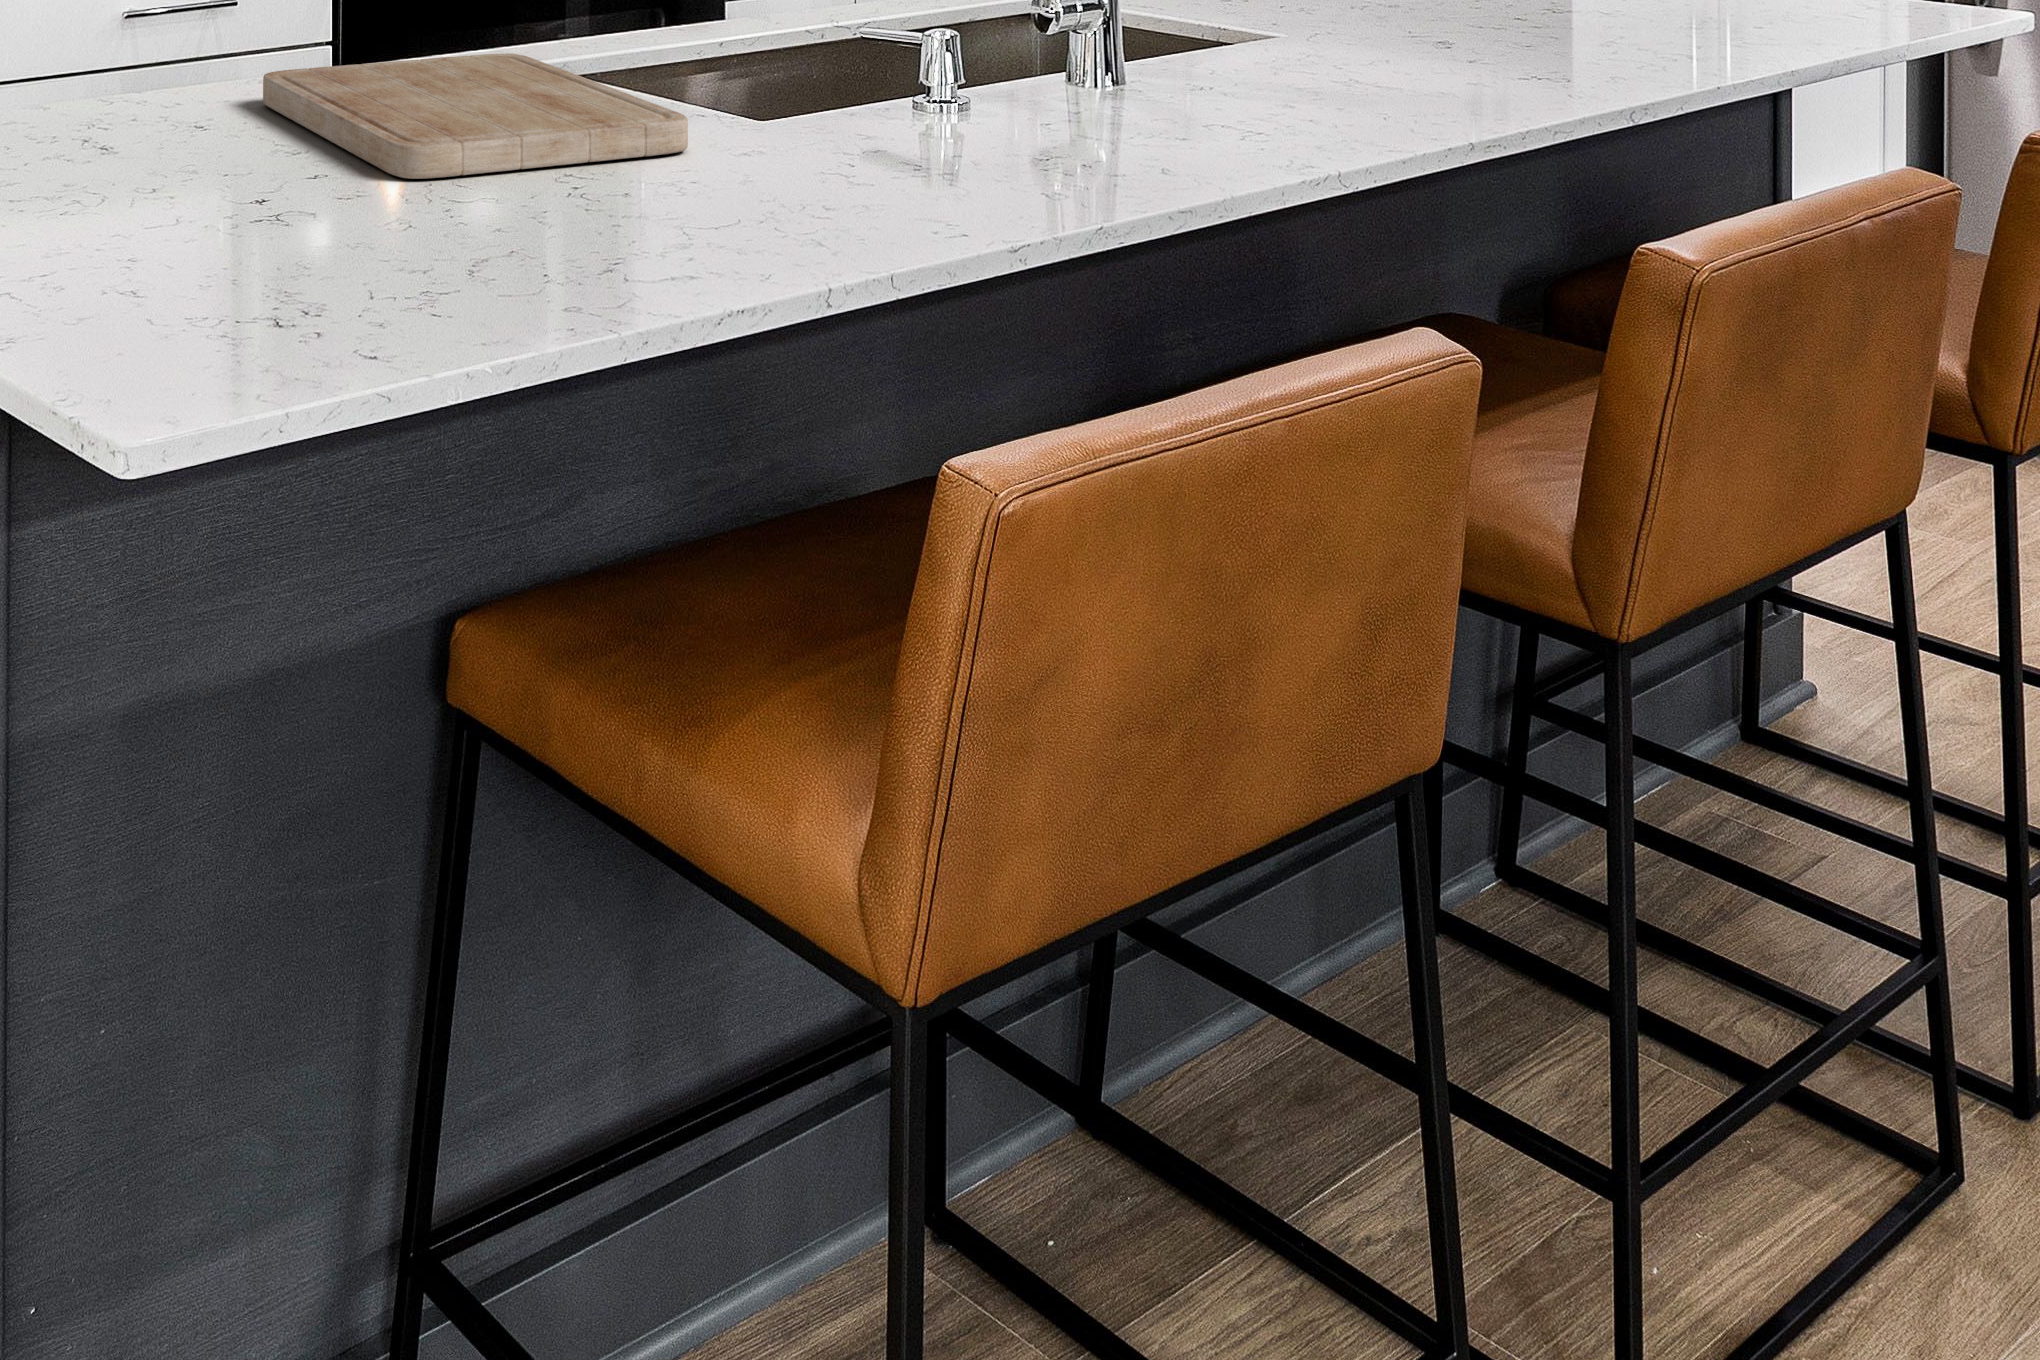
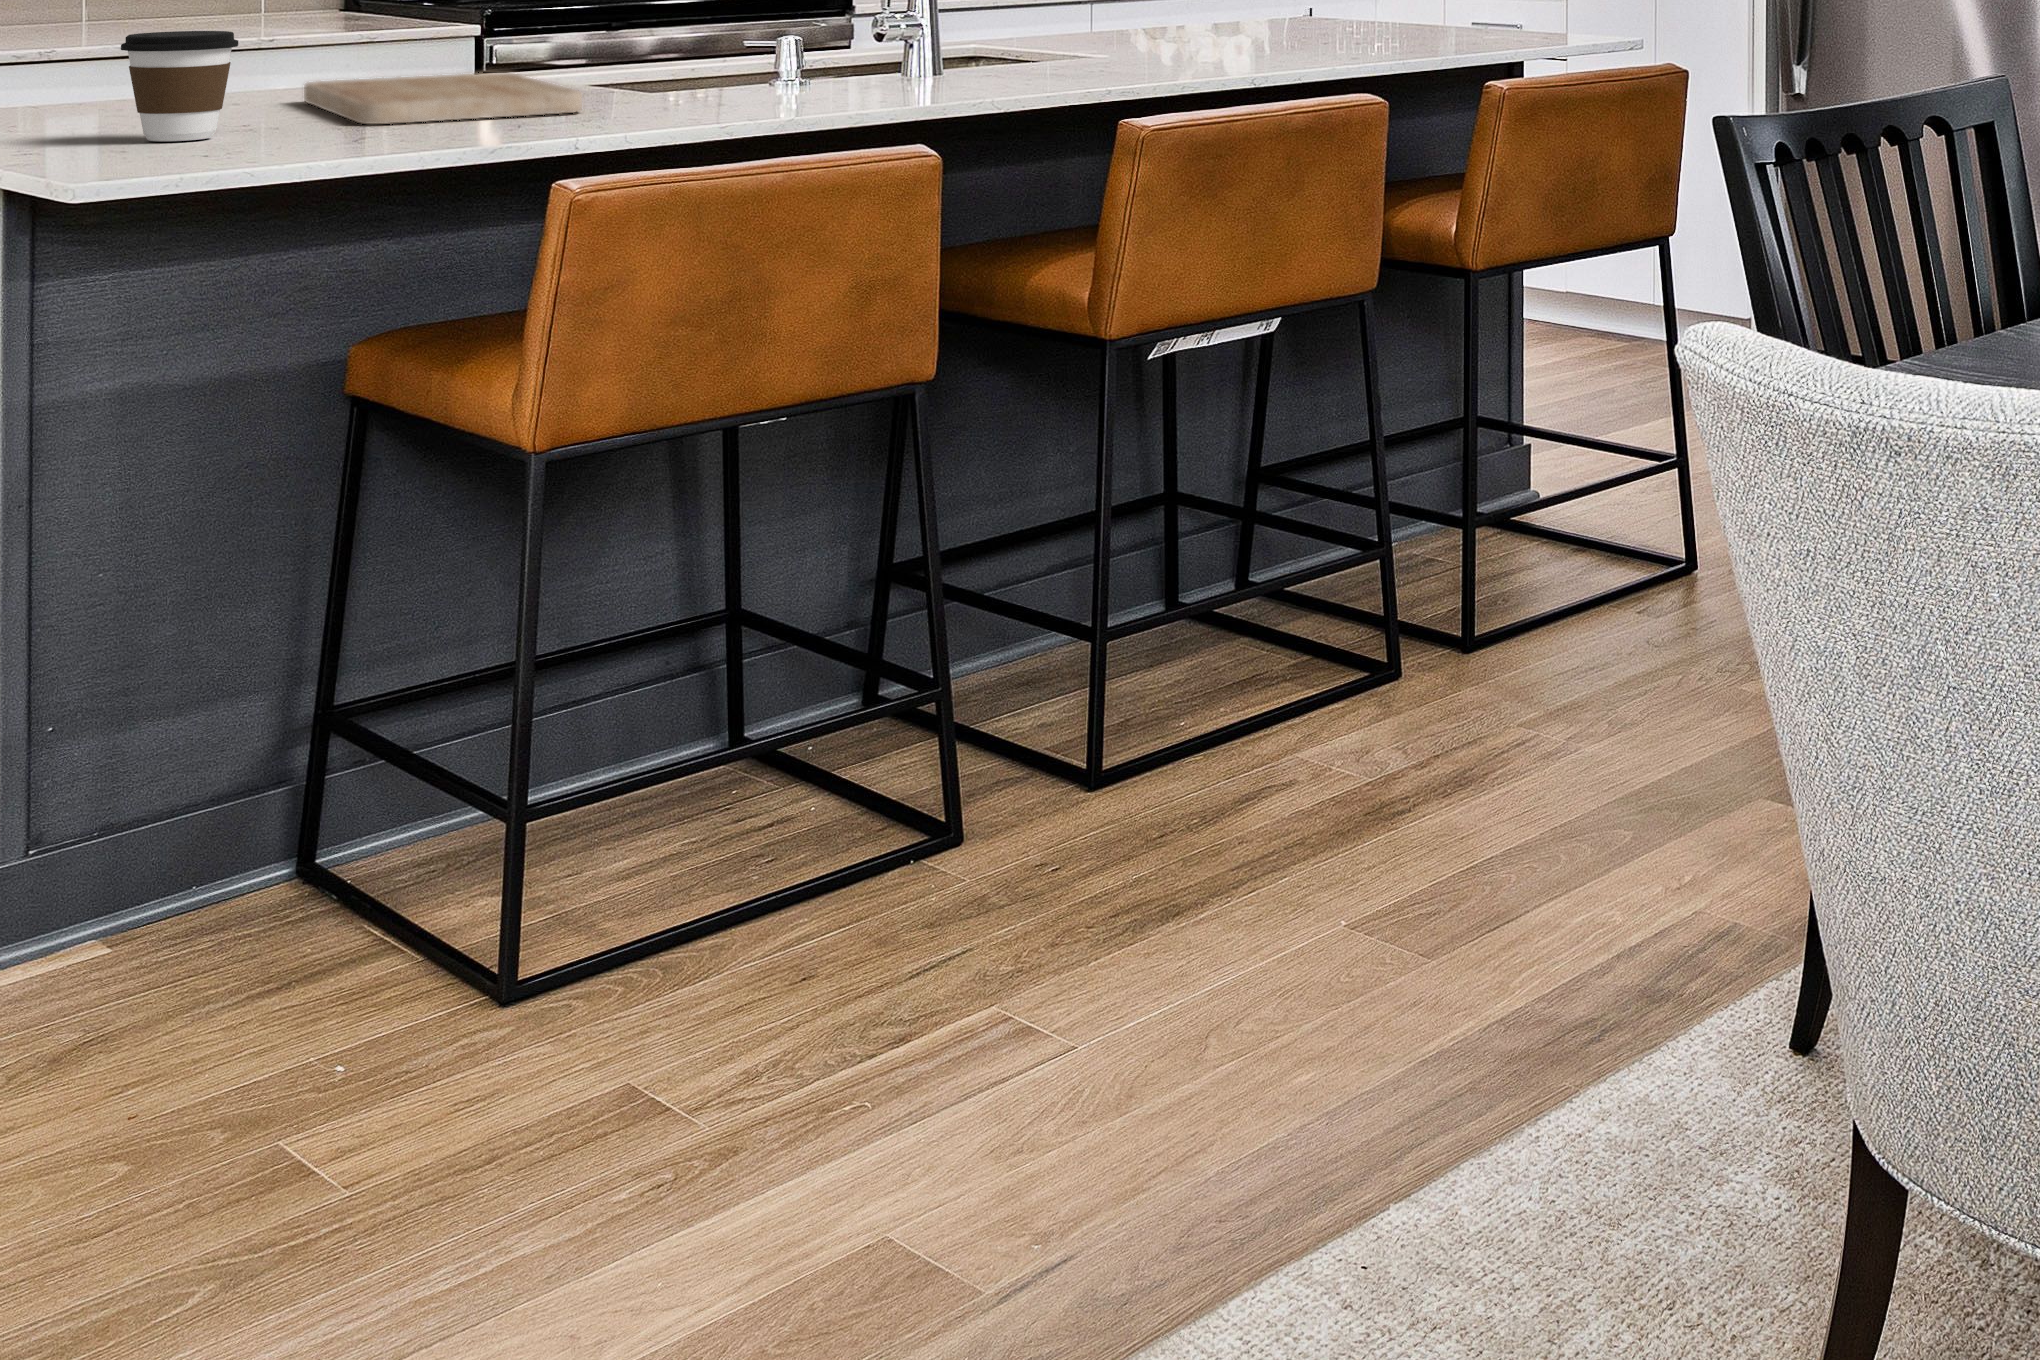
coffee cup: none [81,32,244,226] -> present [121,31,238,141]

